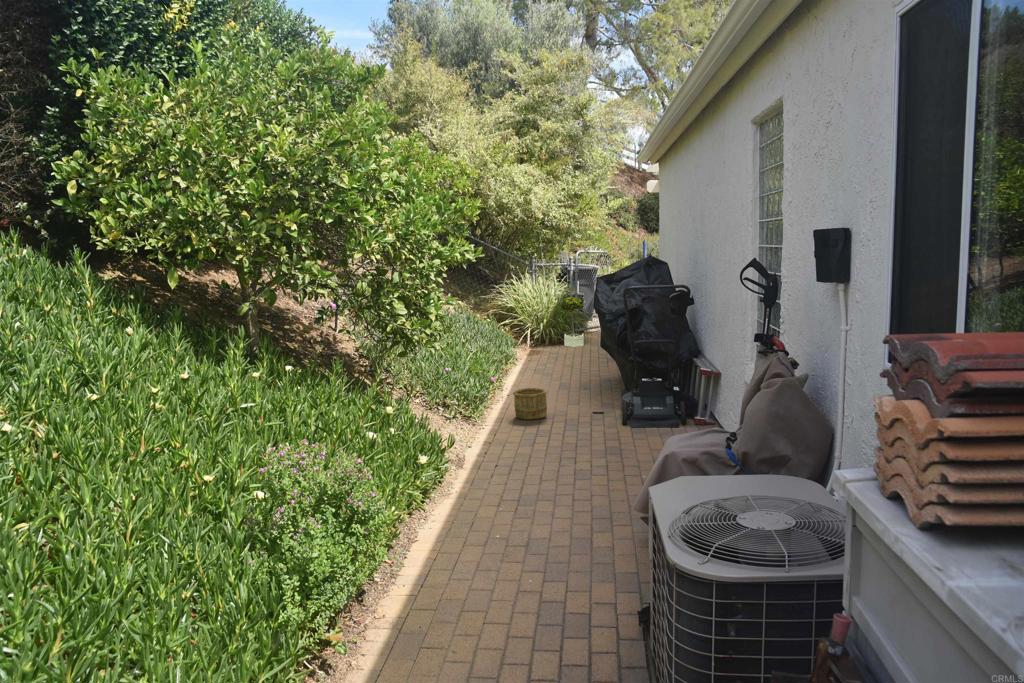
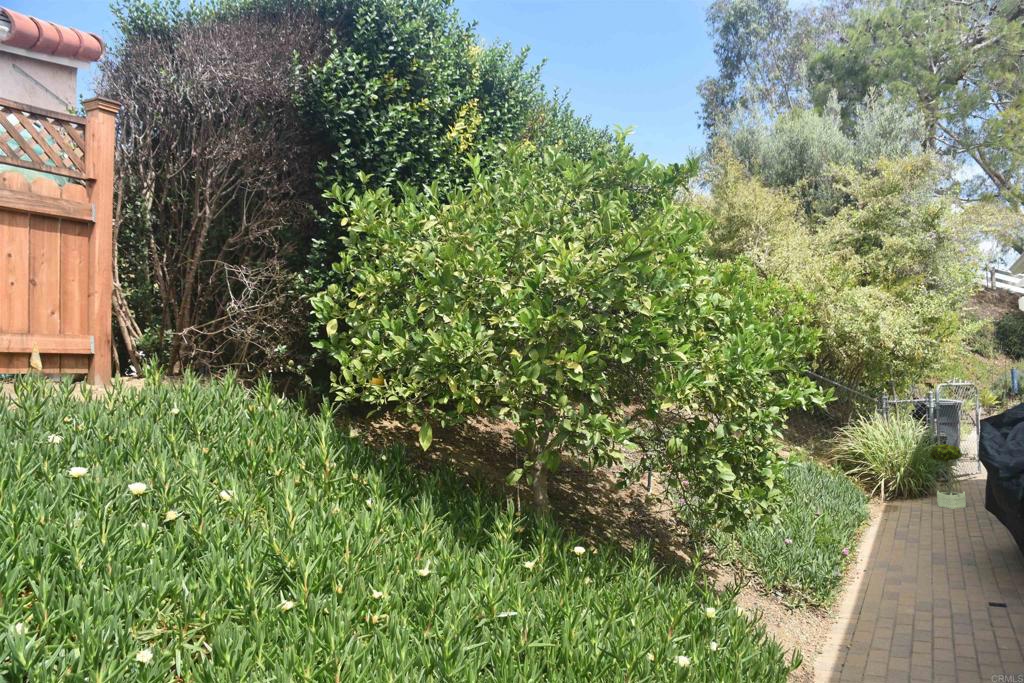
wooden bucket: present [513,388,547,420] -> none [883,579,937,627]

